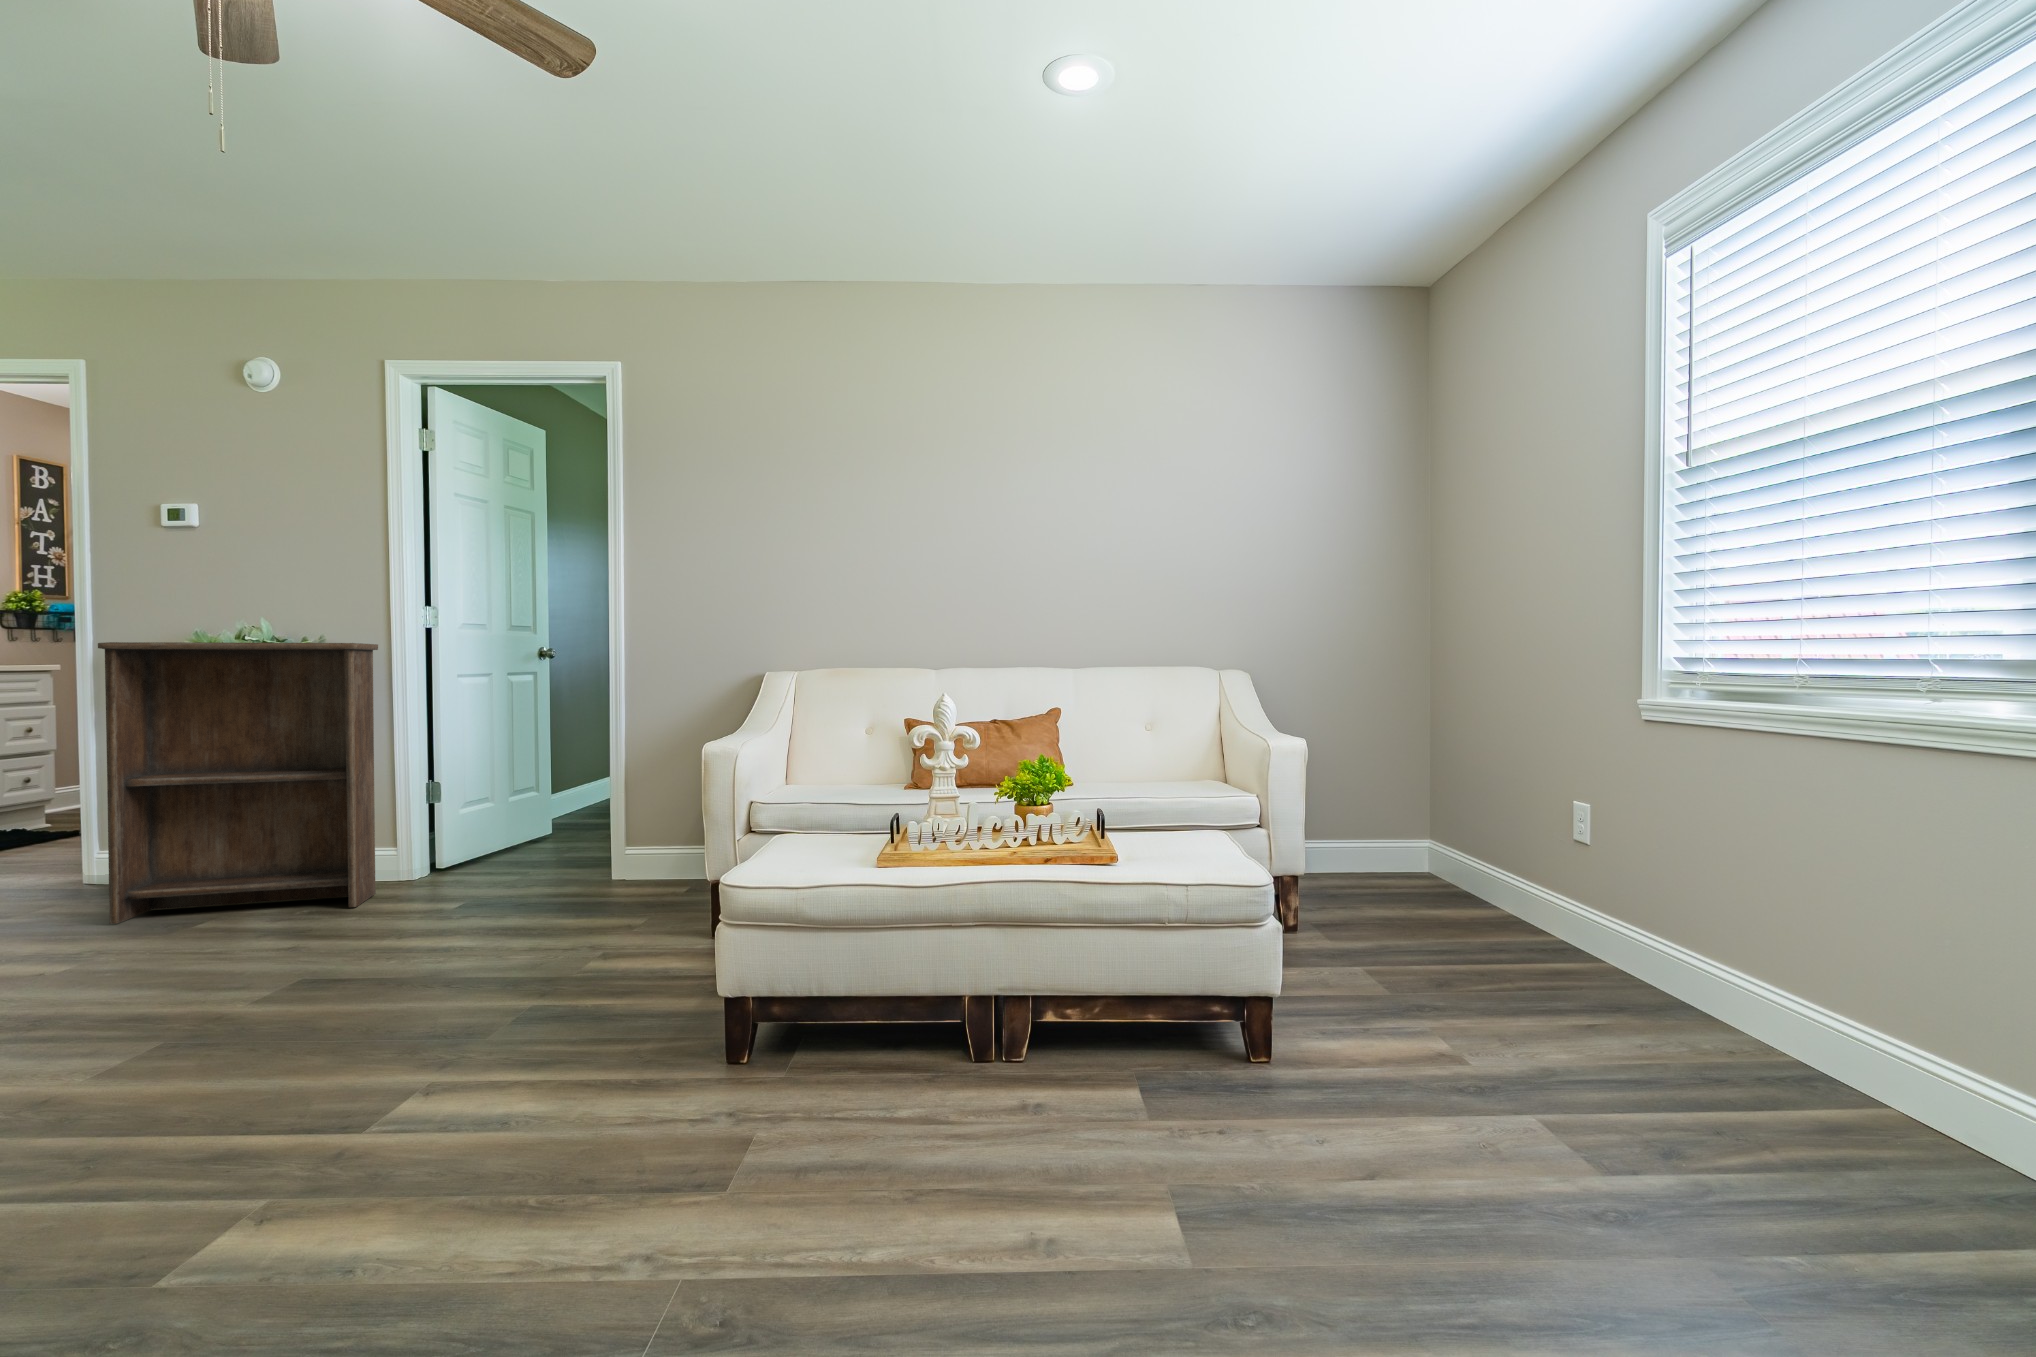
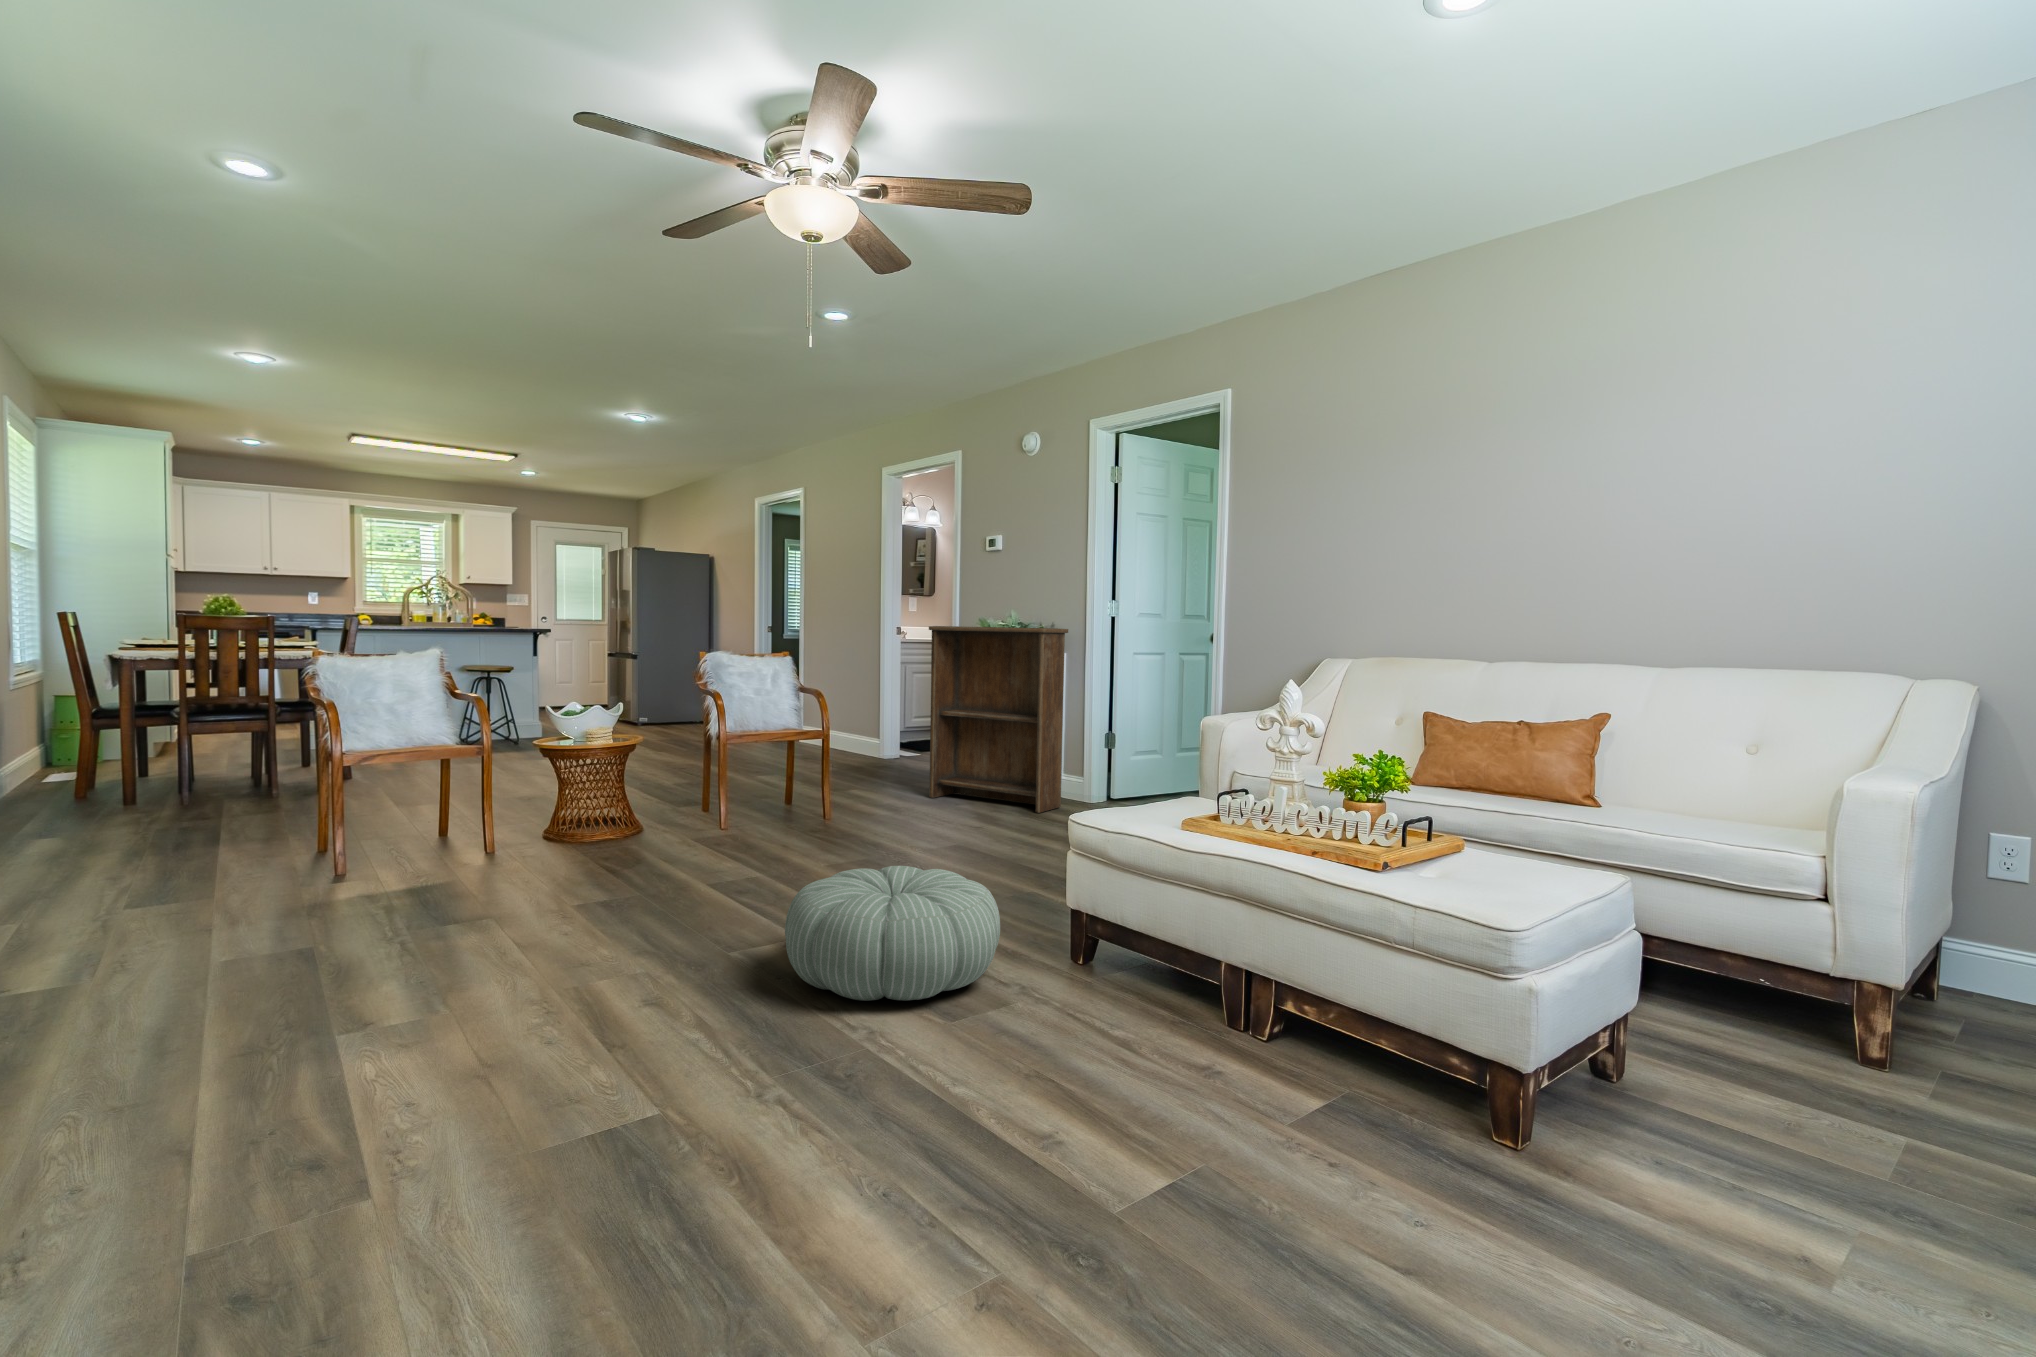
pouf: none [316,992,703,1245] -> present [785,866,1000,1001]

